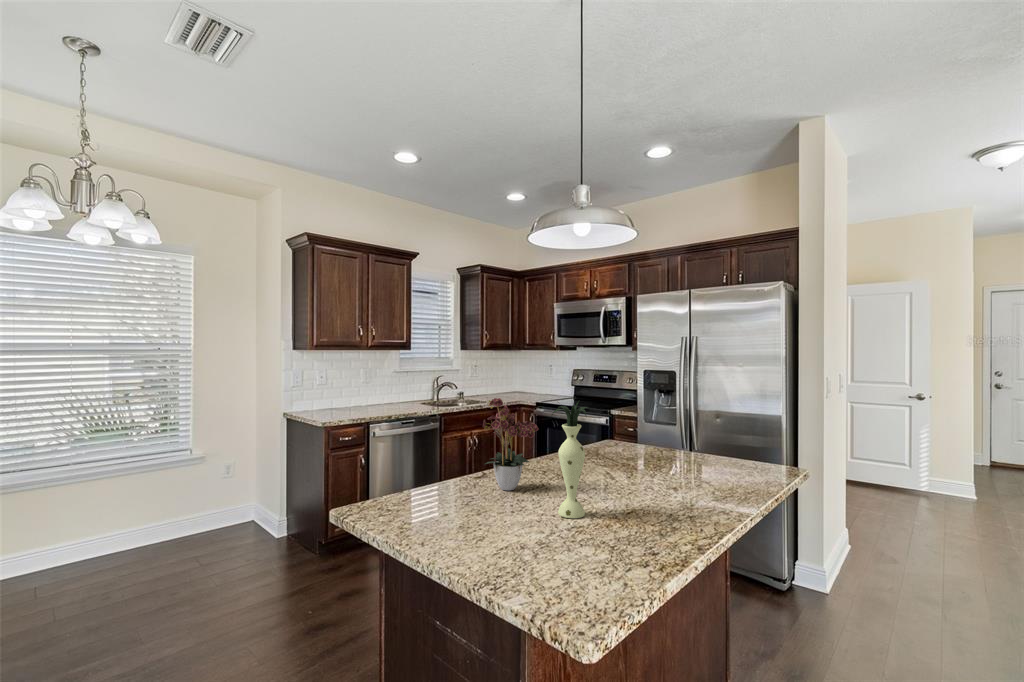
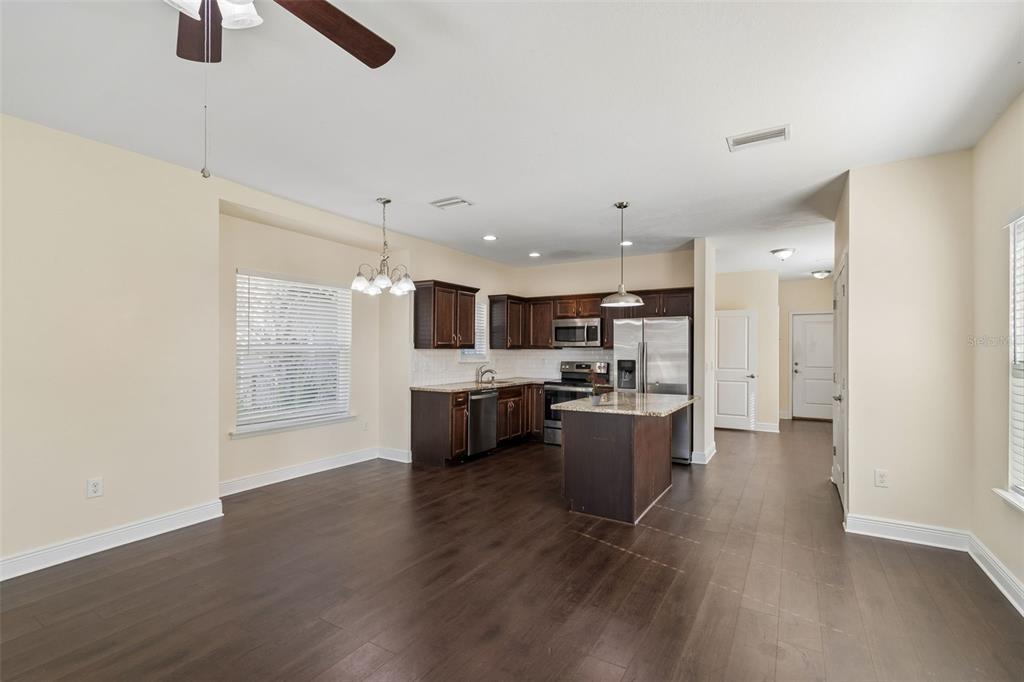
vase: present [552,403,590,518] -> none [621,368,636,409]

